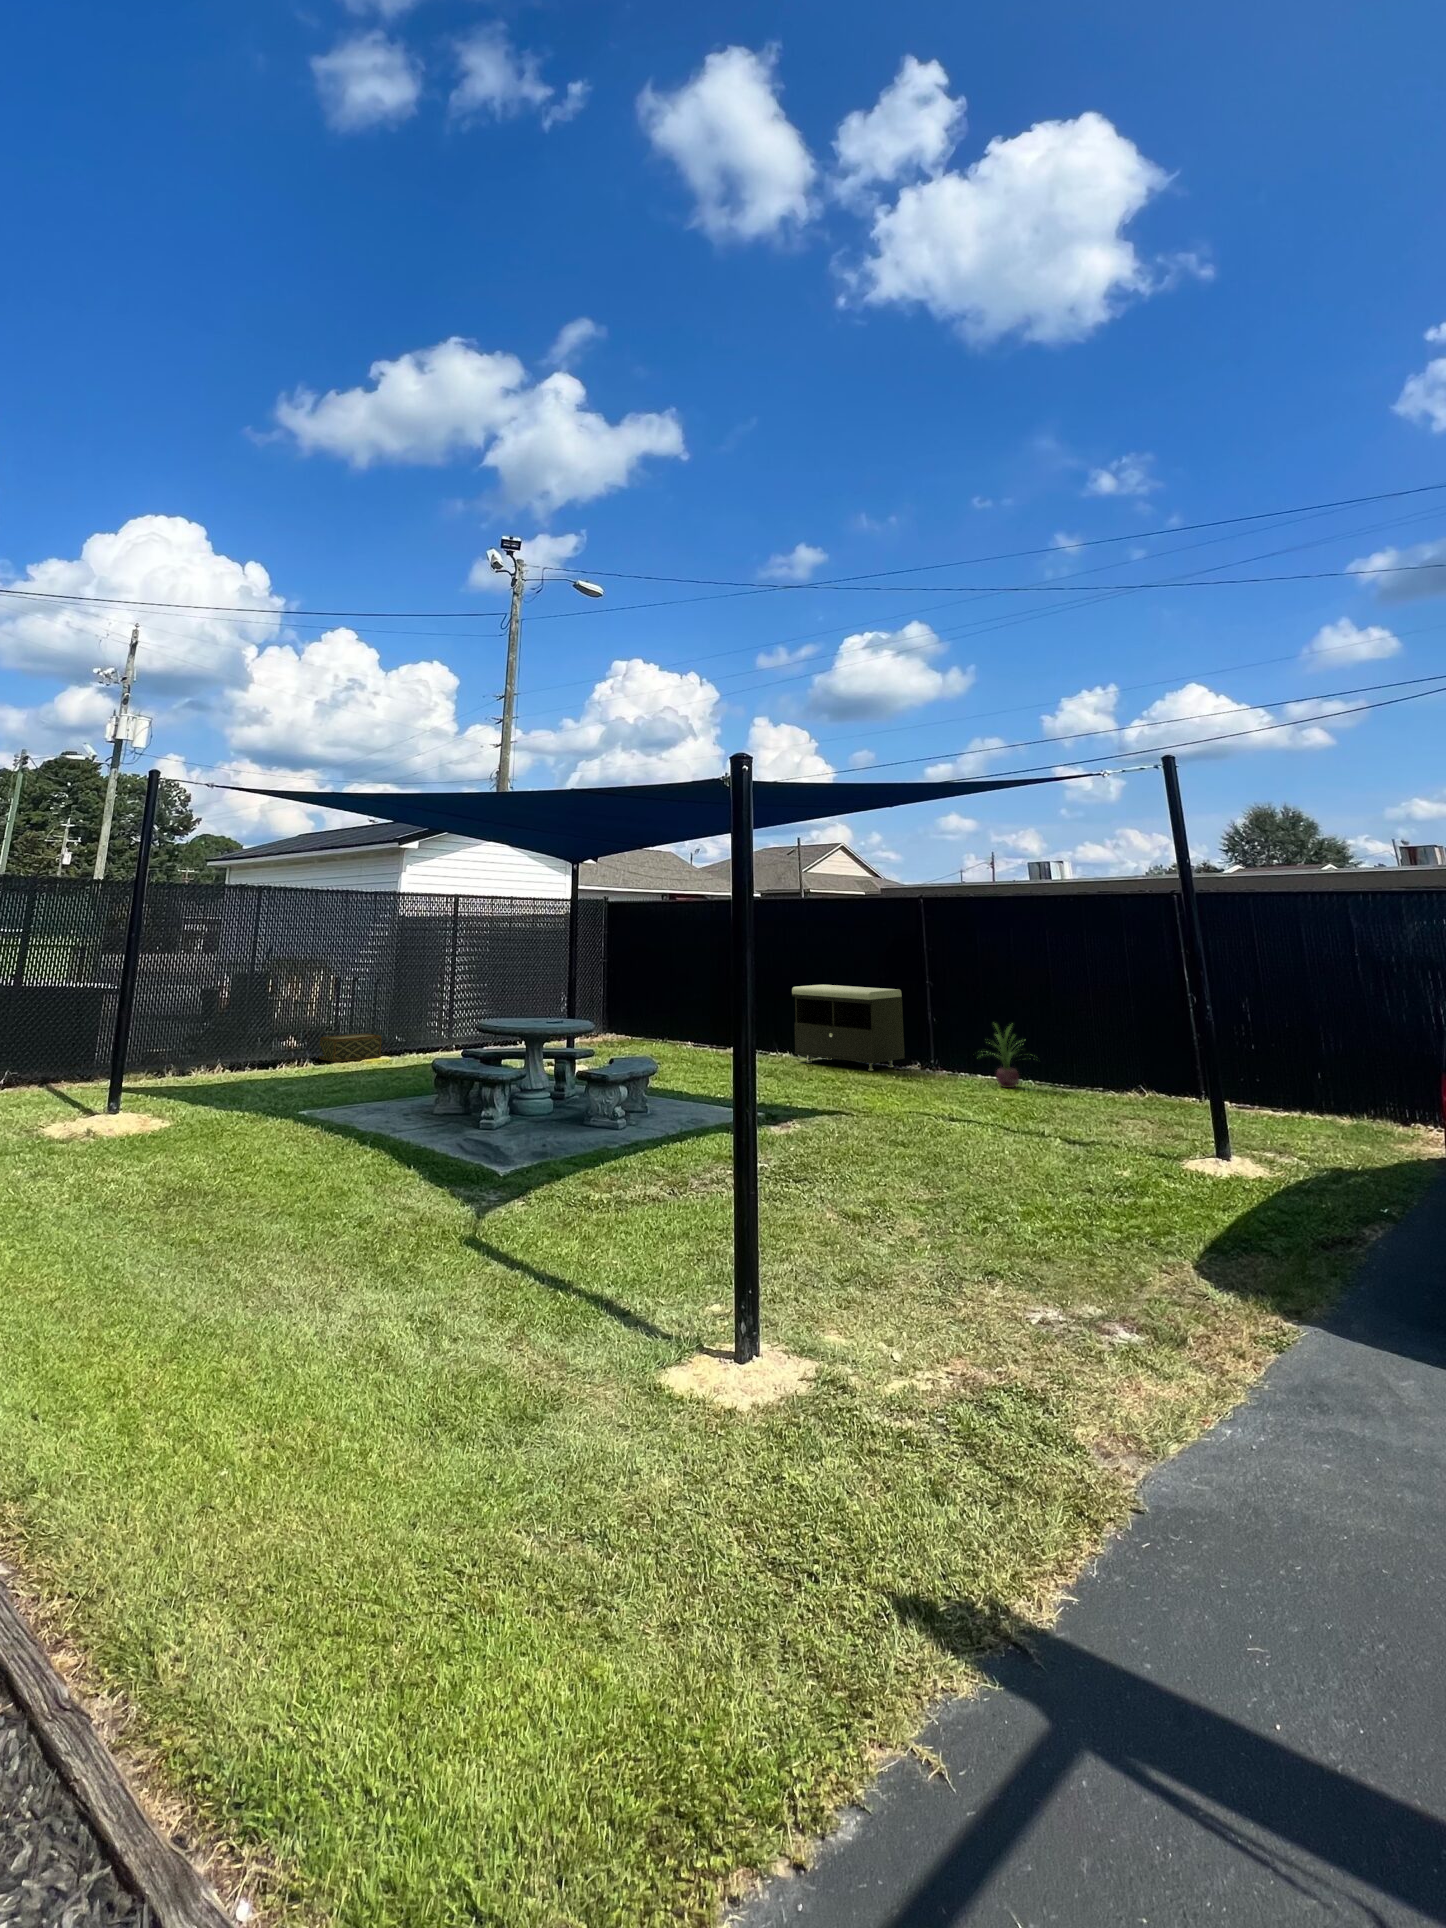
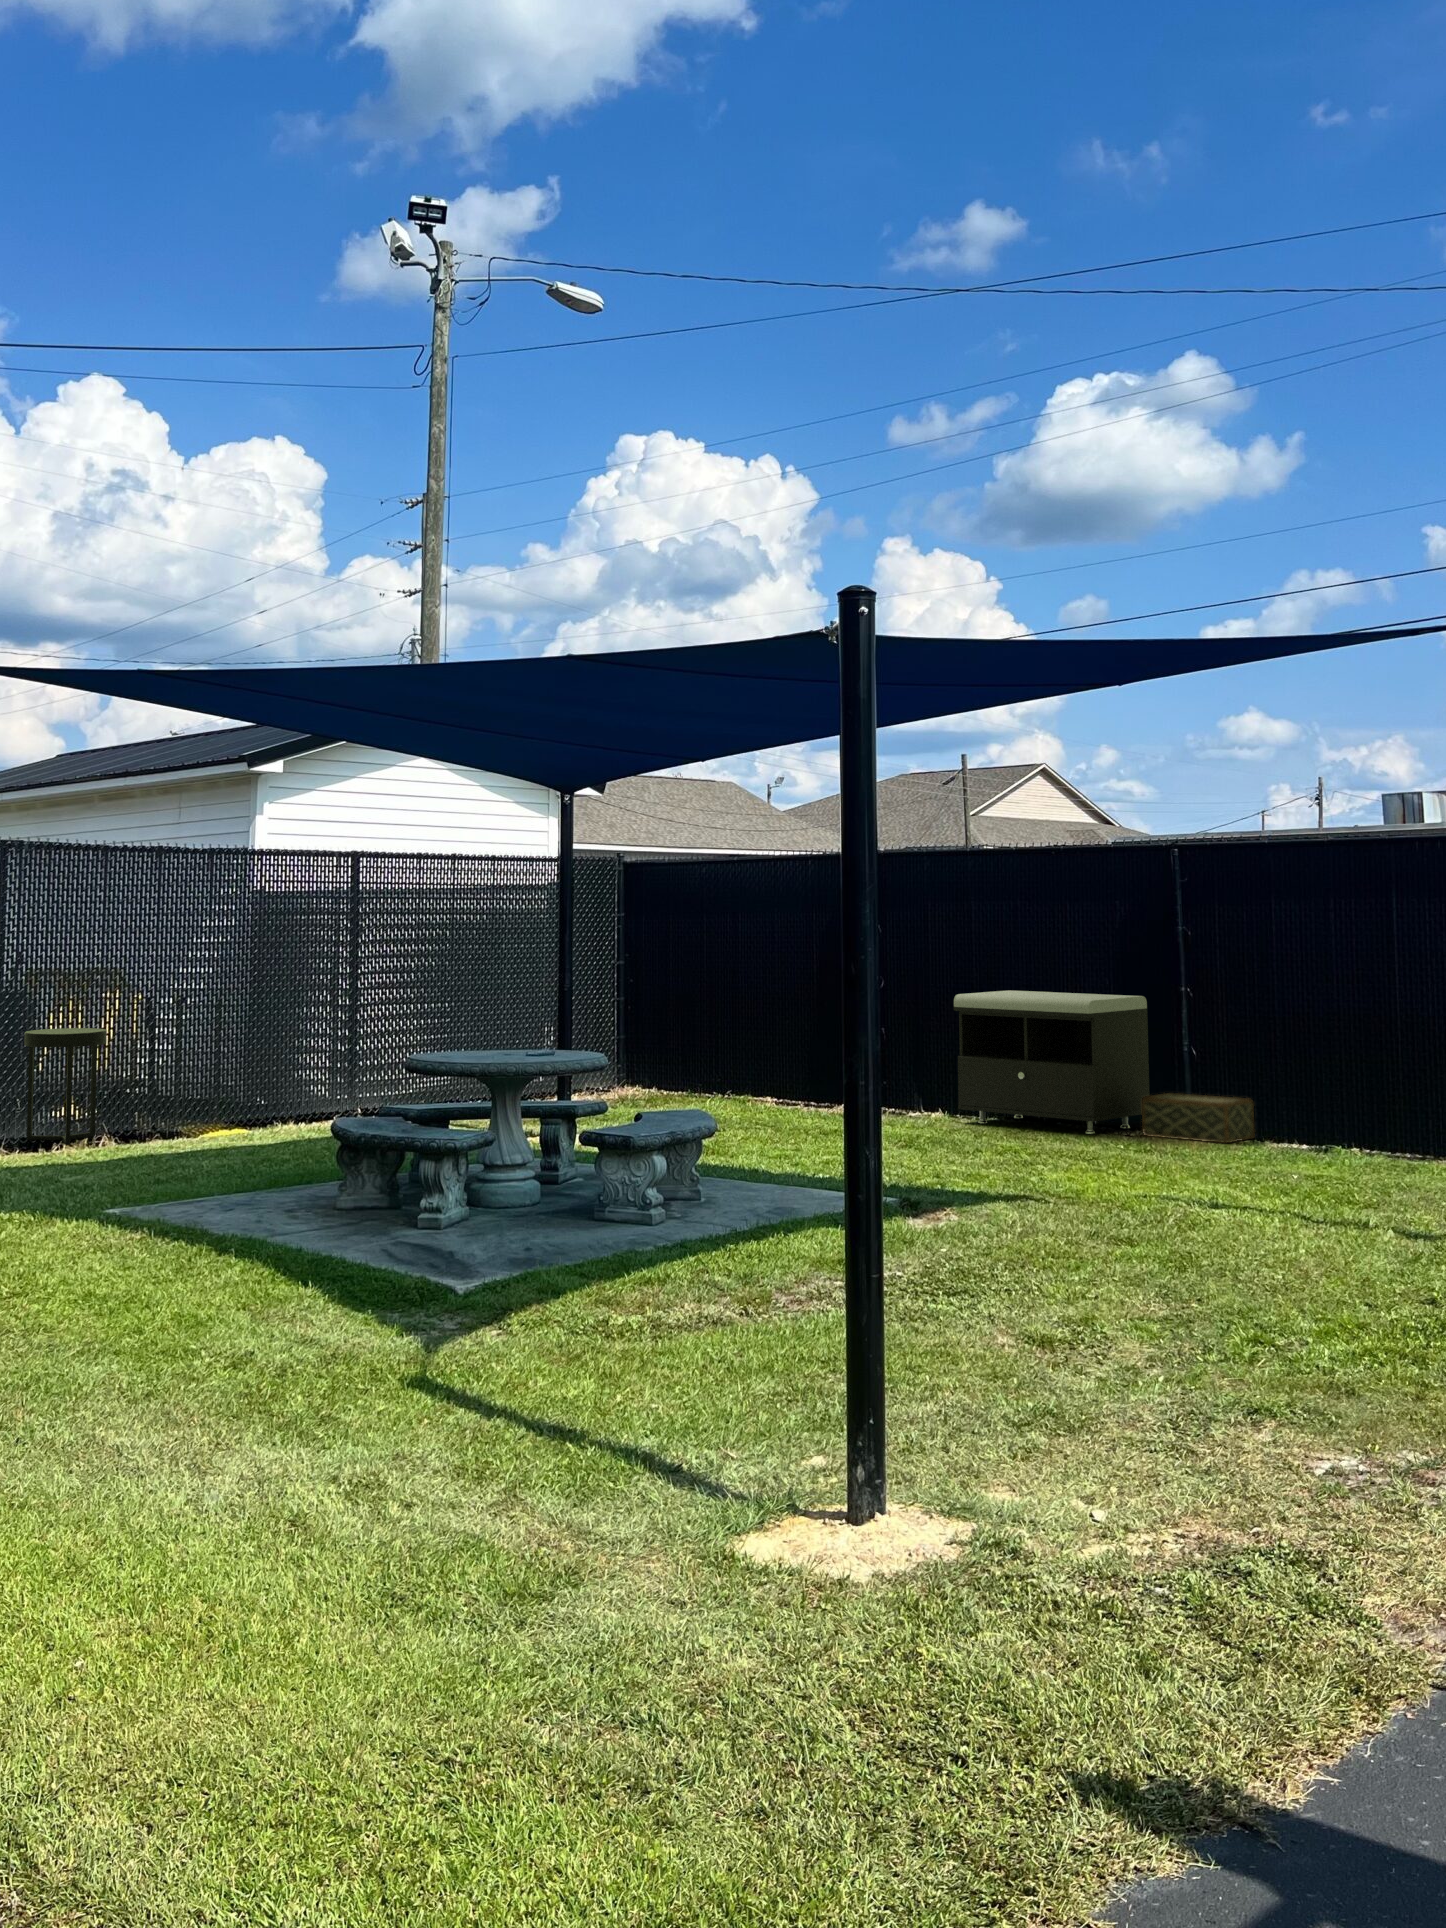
side table: none [268,1001,316,1069] -> present [24,1028,107,1144]
decorative plant: present [989,1025,1019,1088] -> none [1267,1048,1385,1157]
woven basket: present [319,1033,381,1062] -> present [1142,1093,1255,1143]

